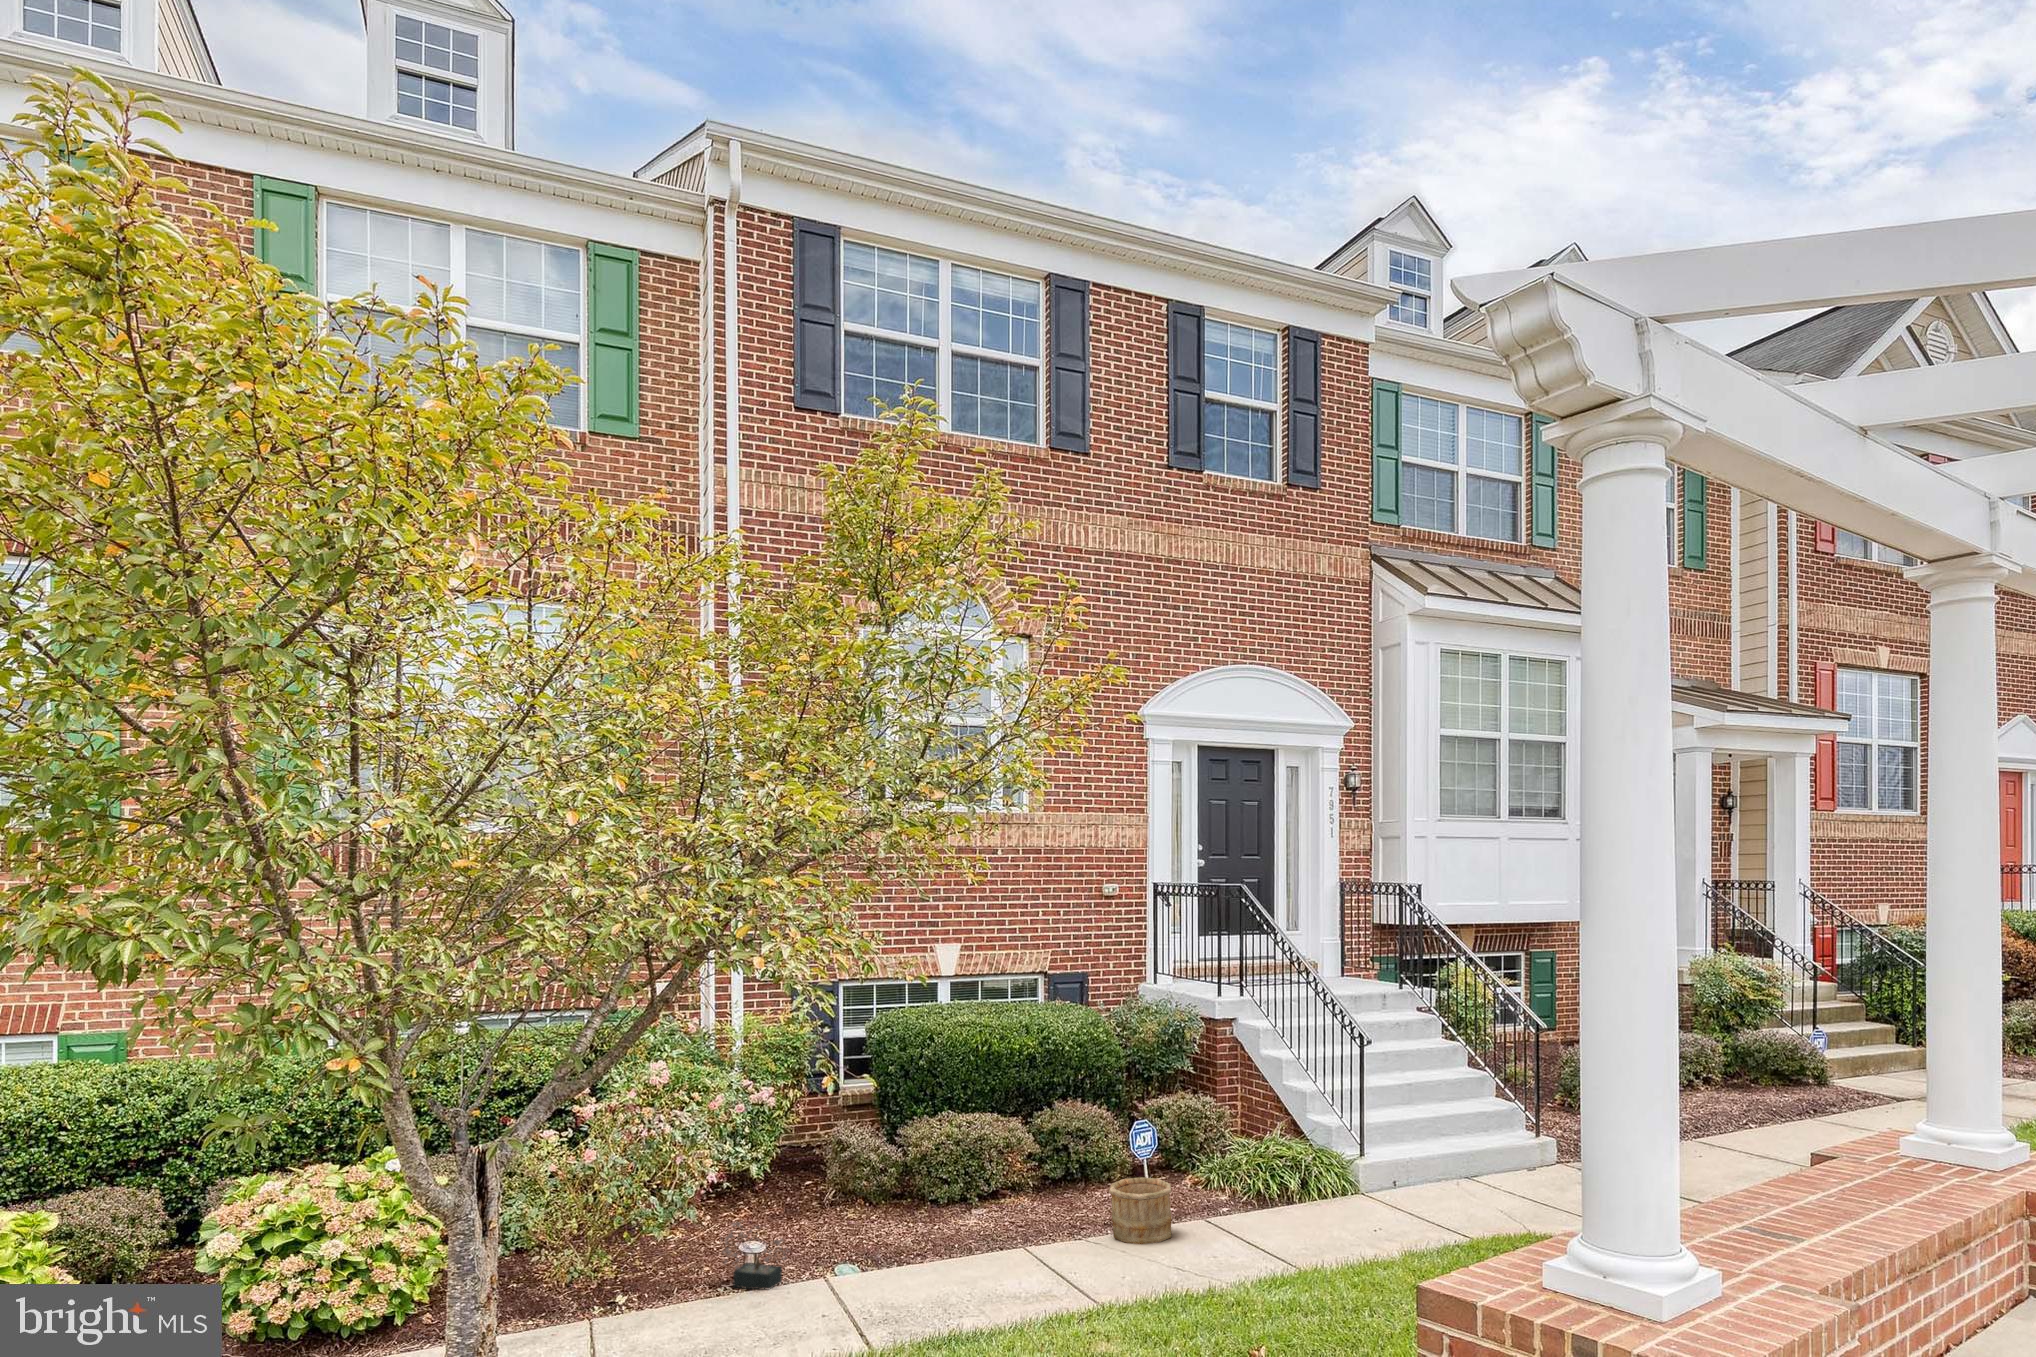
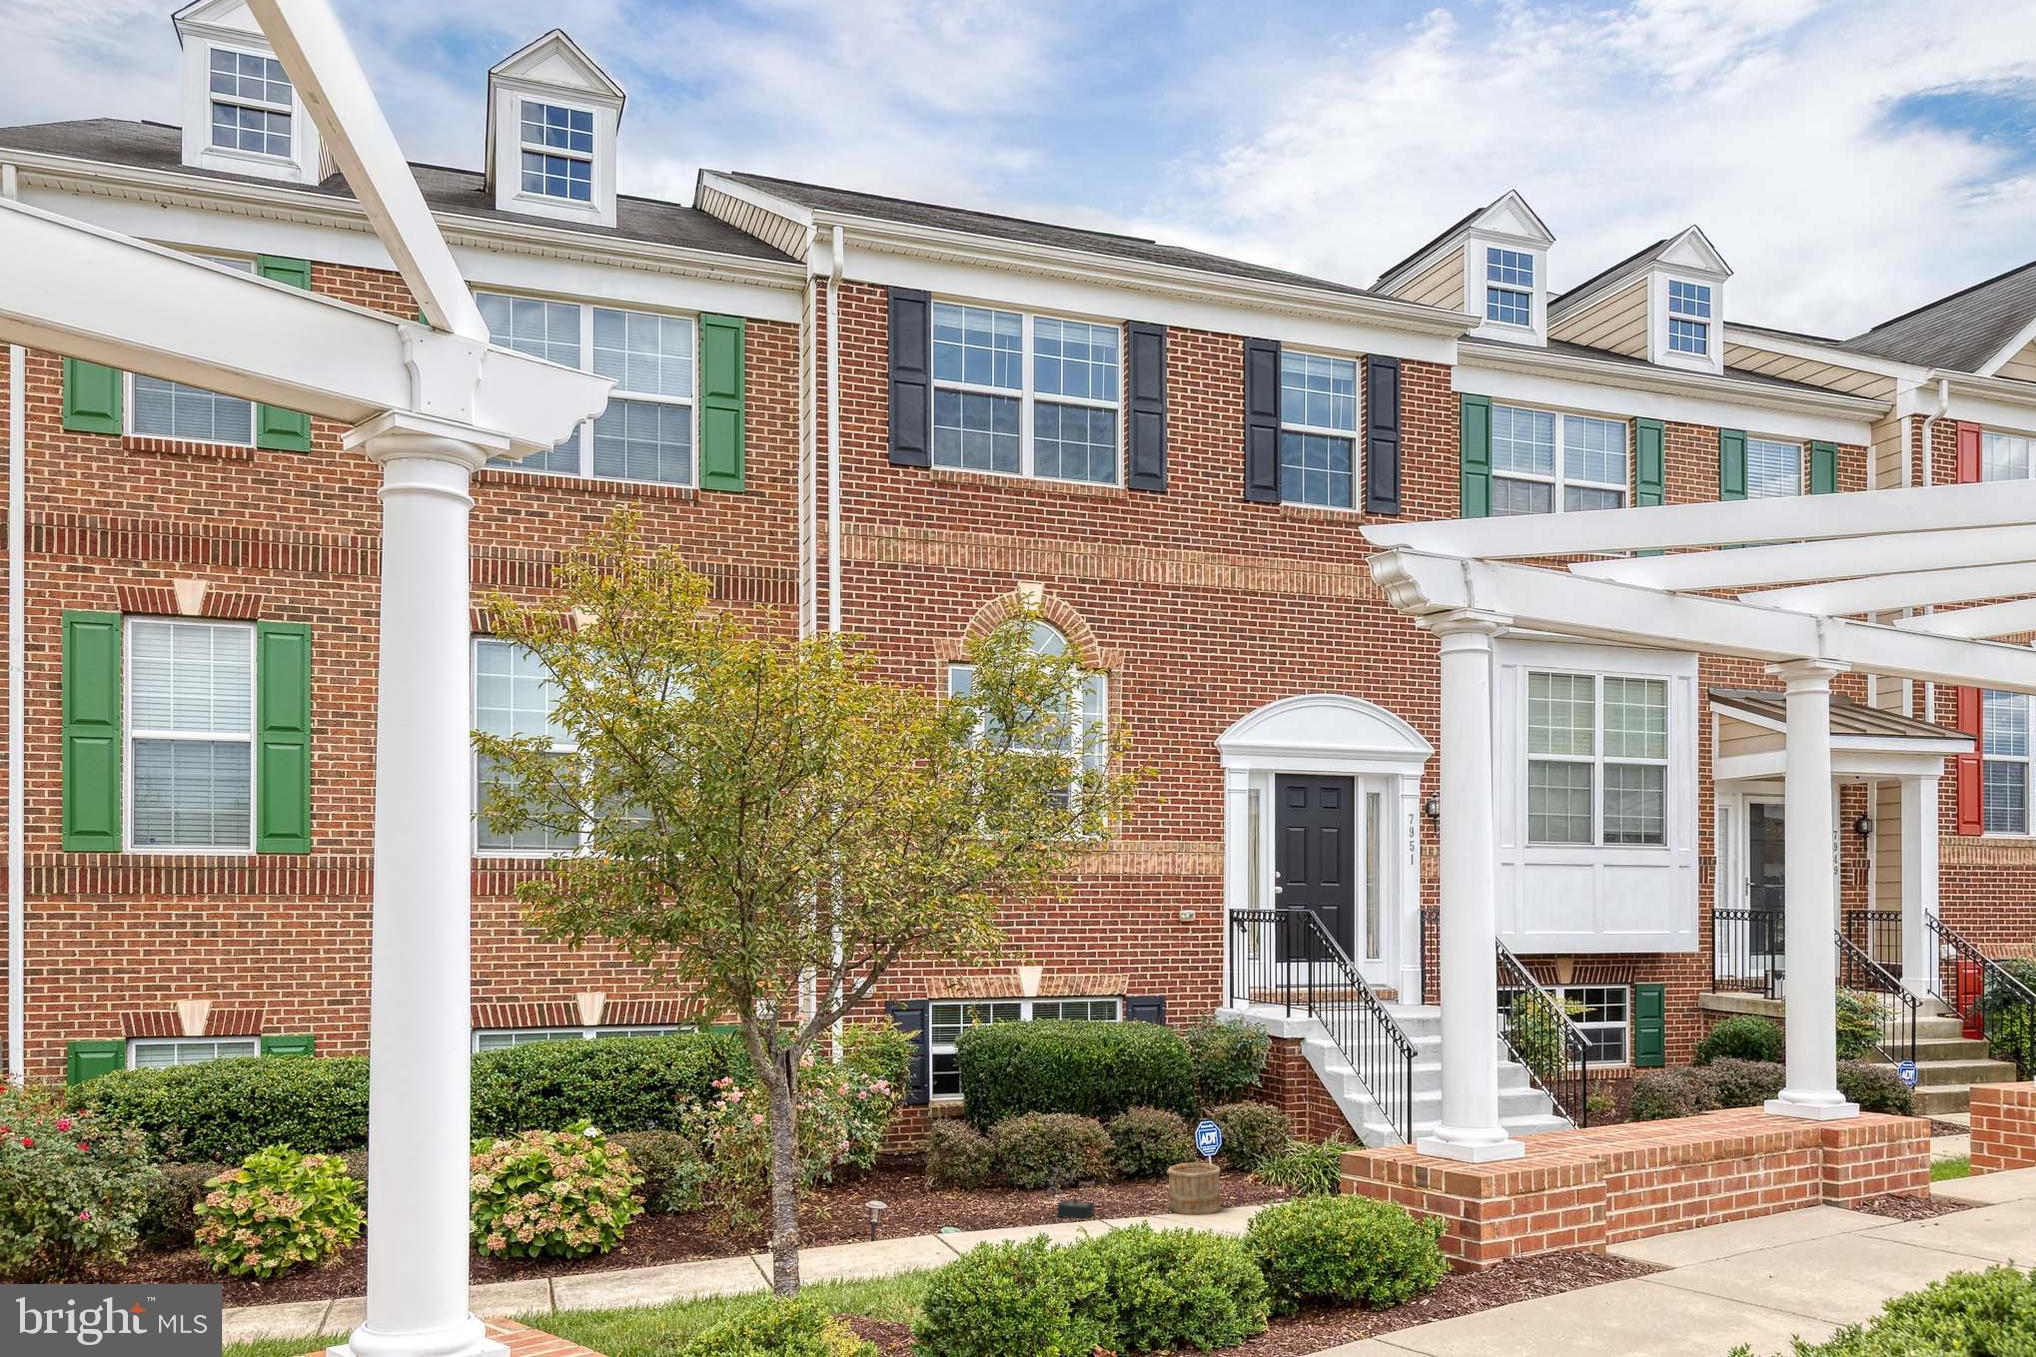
decorative plant: present [720,1222,788,1289] -> present [1048,1169,1099,1218]

